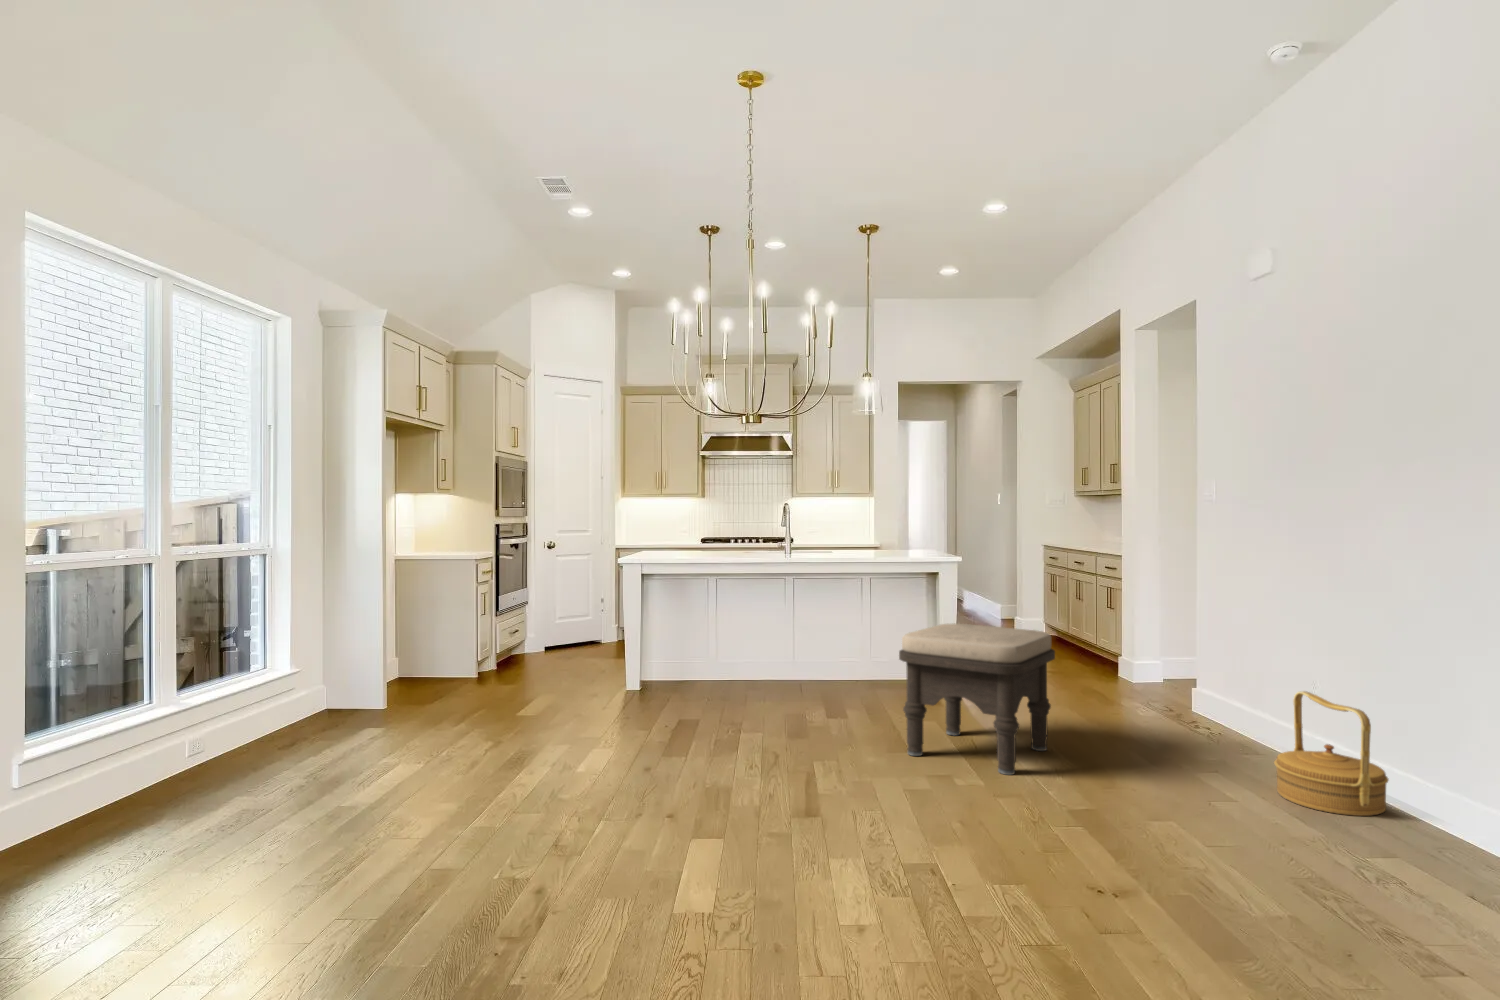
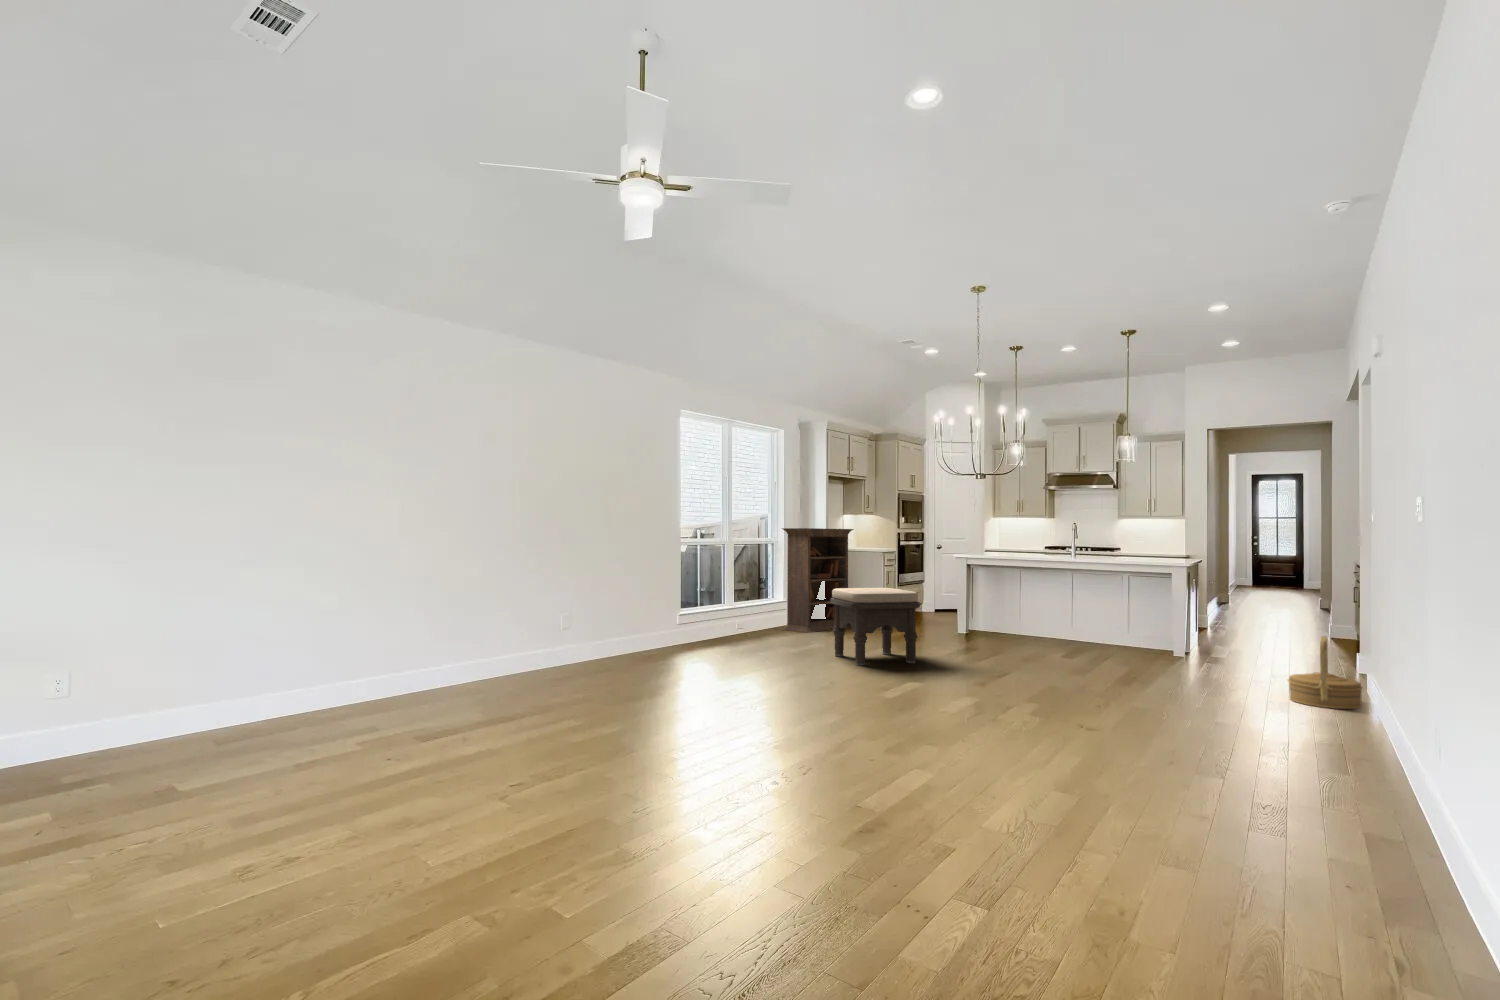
bookcase: none [284,522,440,744] -> present [782,528,853,633]
ottoman: present [899,623,1055,775] -> present [831,588,920,665]

